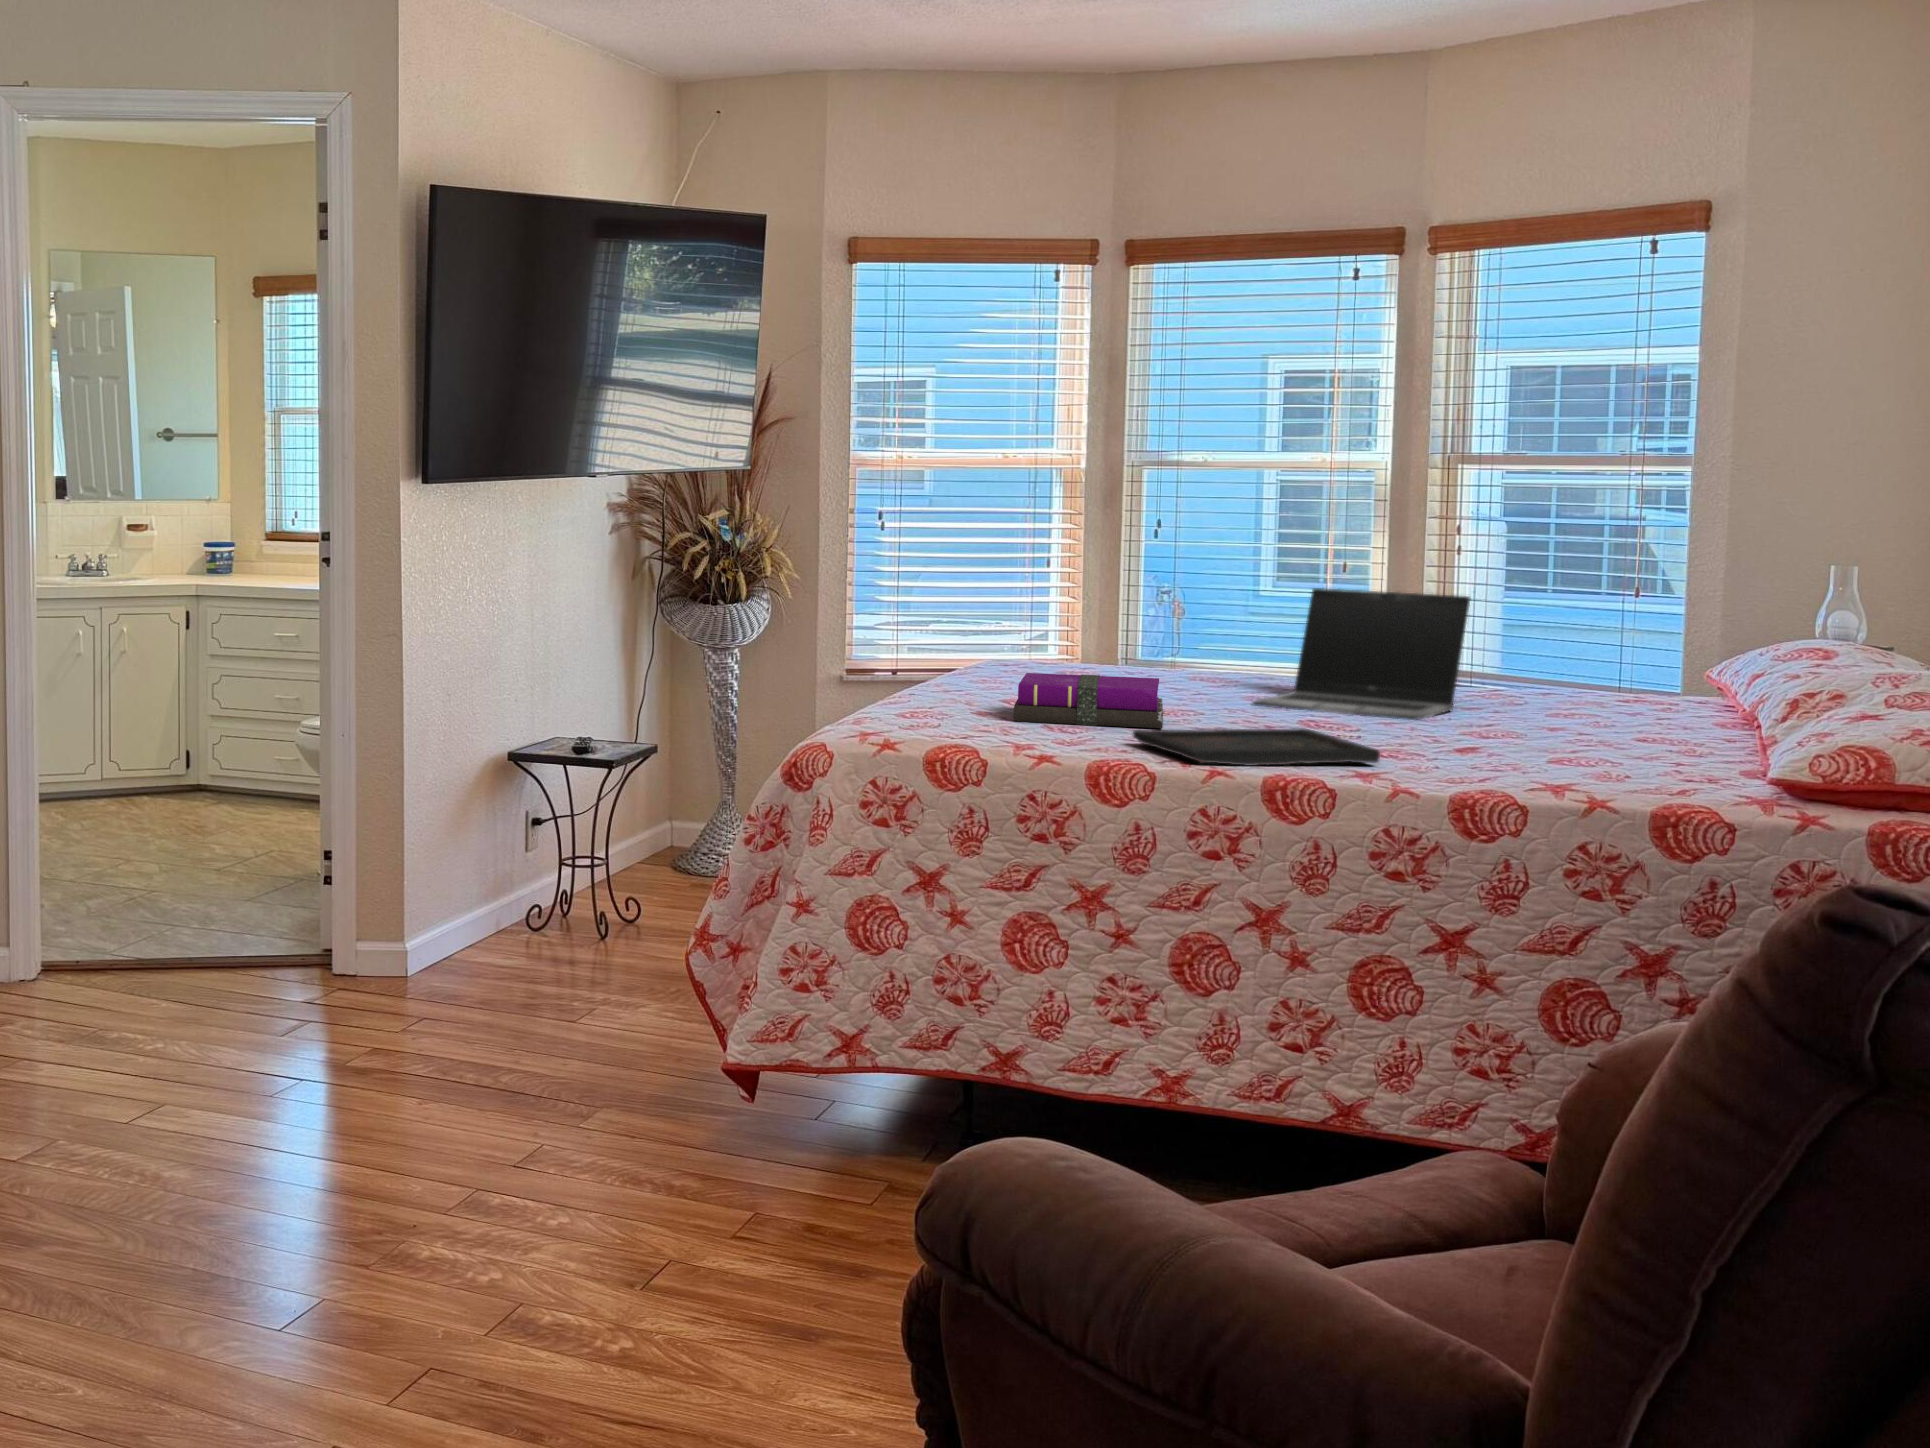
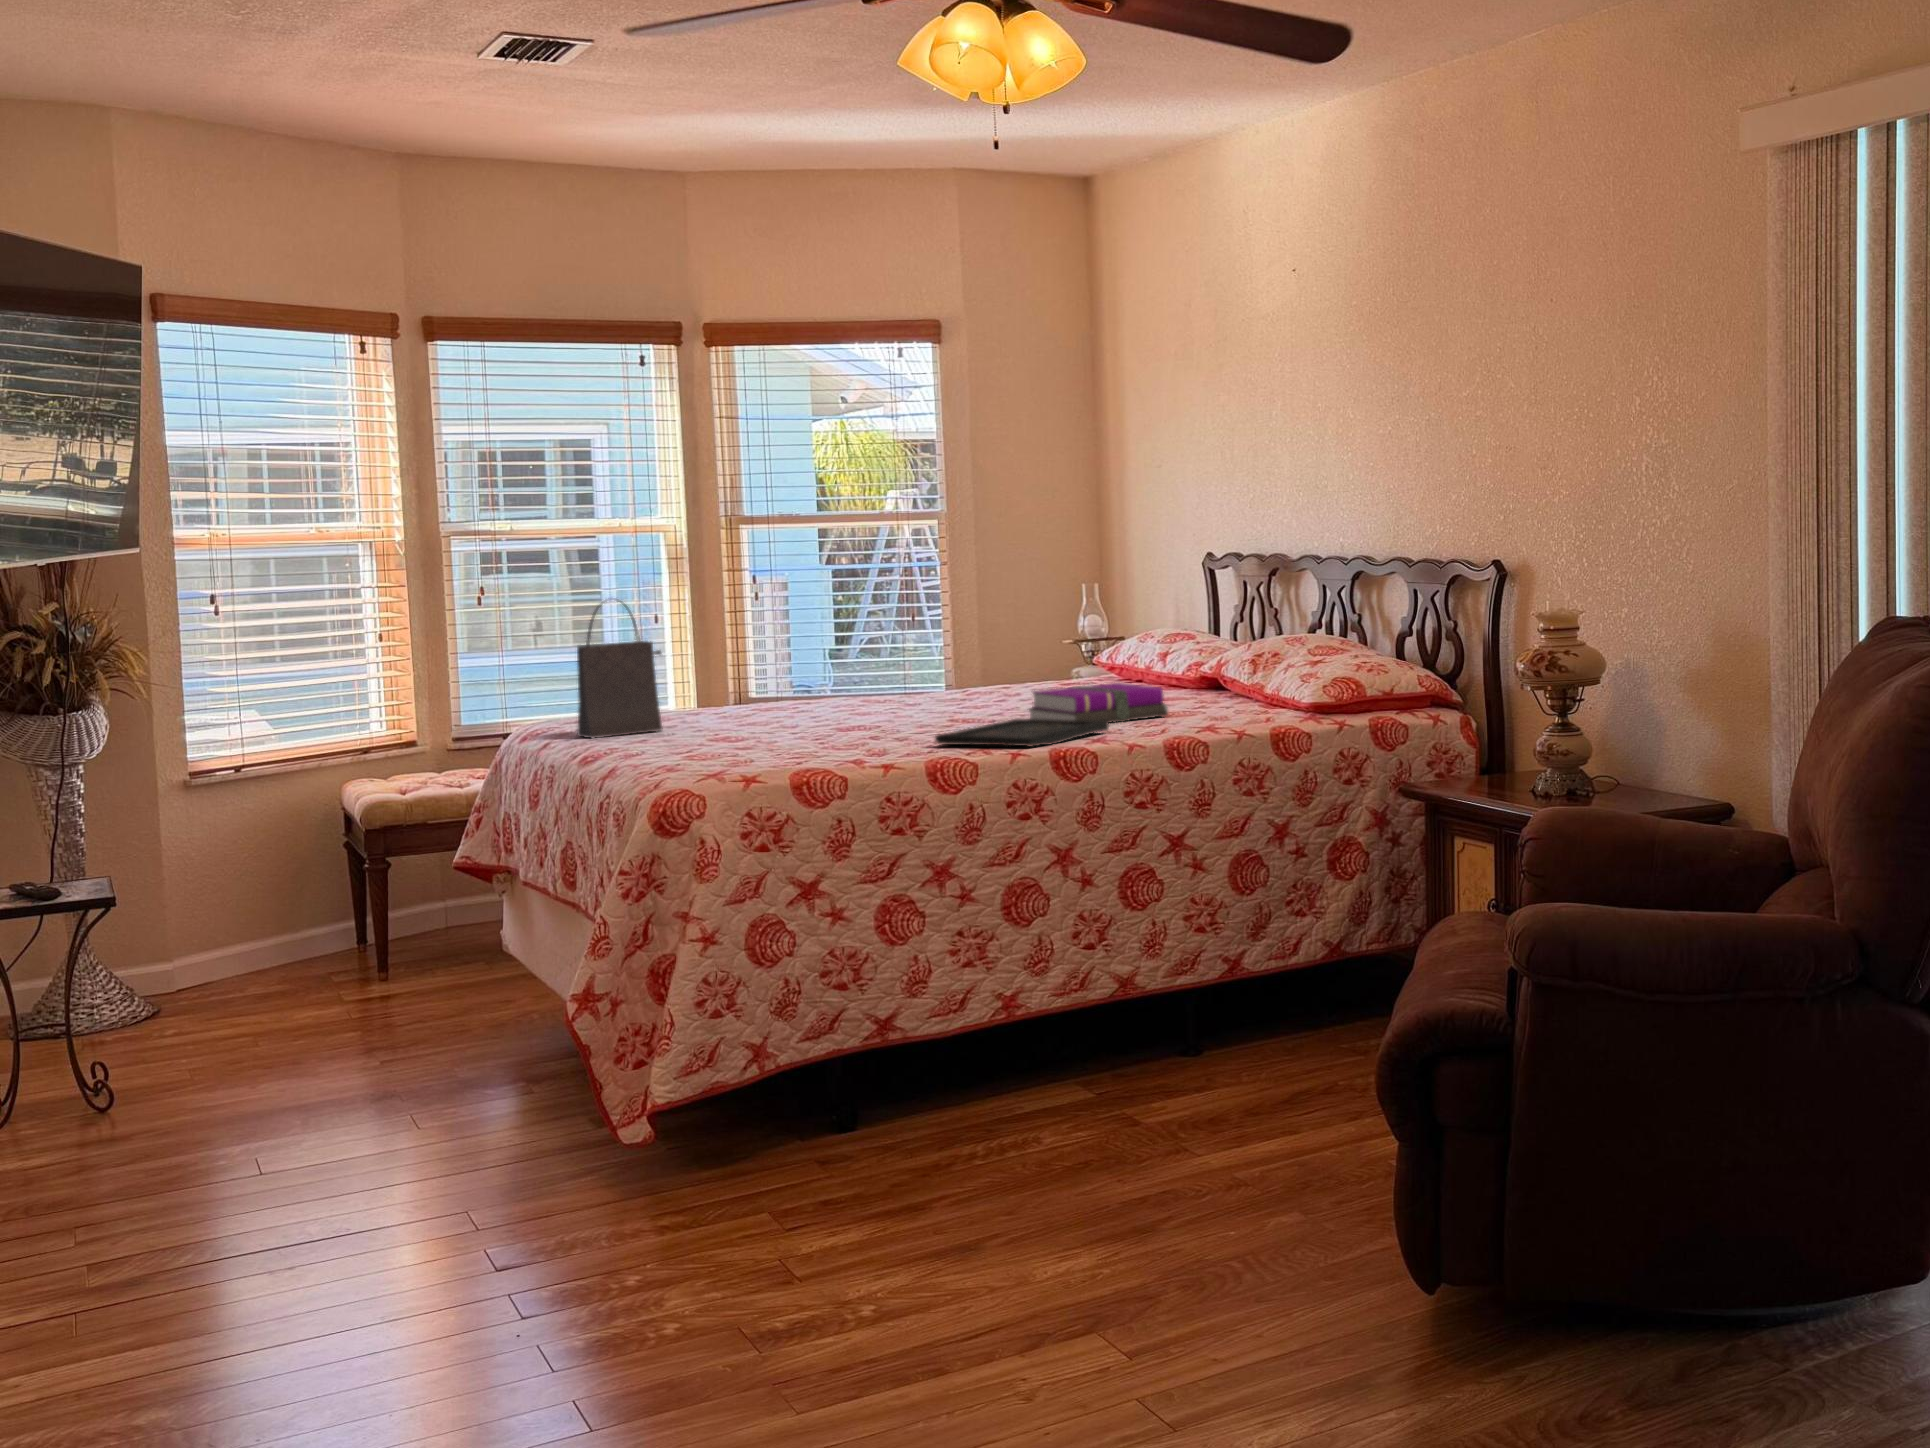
handbag: none [976,536,1072,686] -> present [577,602,663,738]
laptop: present [1253,588,1470,720] -> none [839,618,981,722]
notebook: present [1014,673,1163,728] -> present [1029,683,1168,723]

